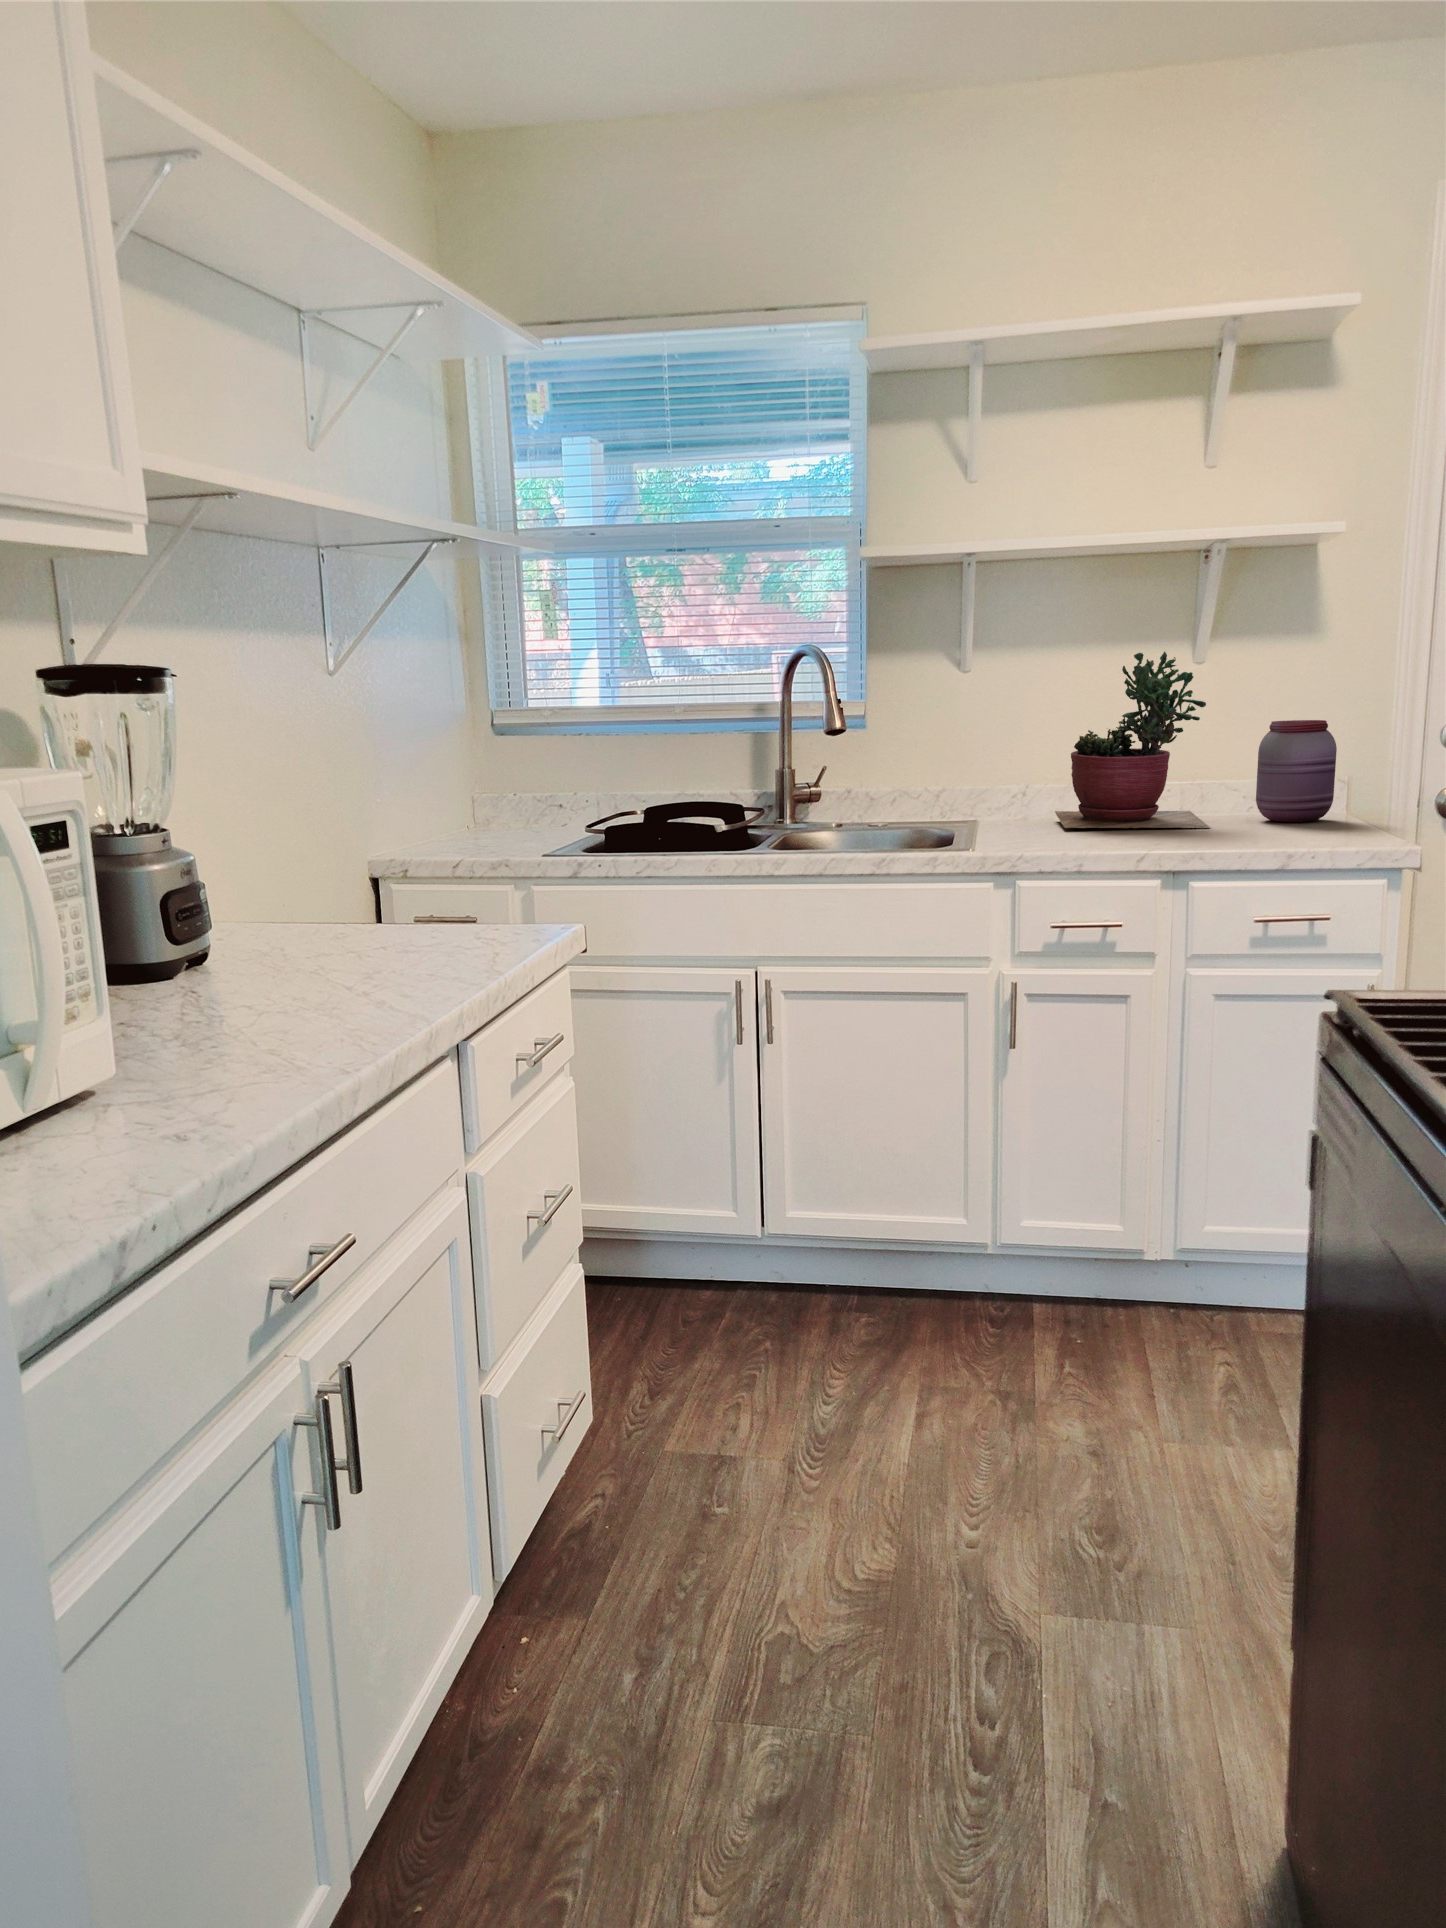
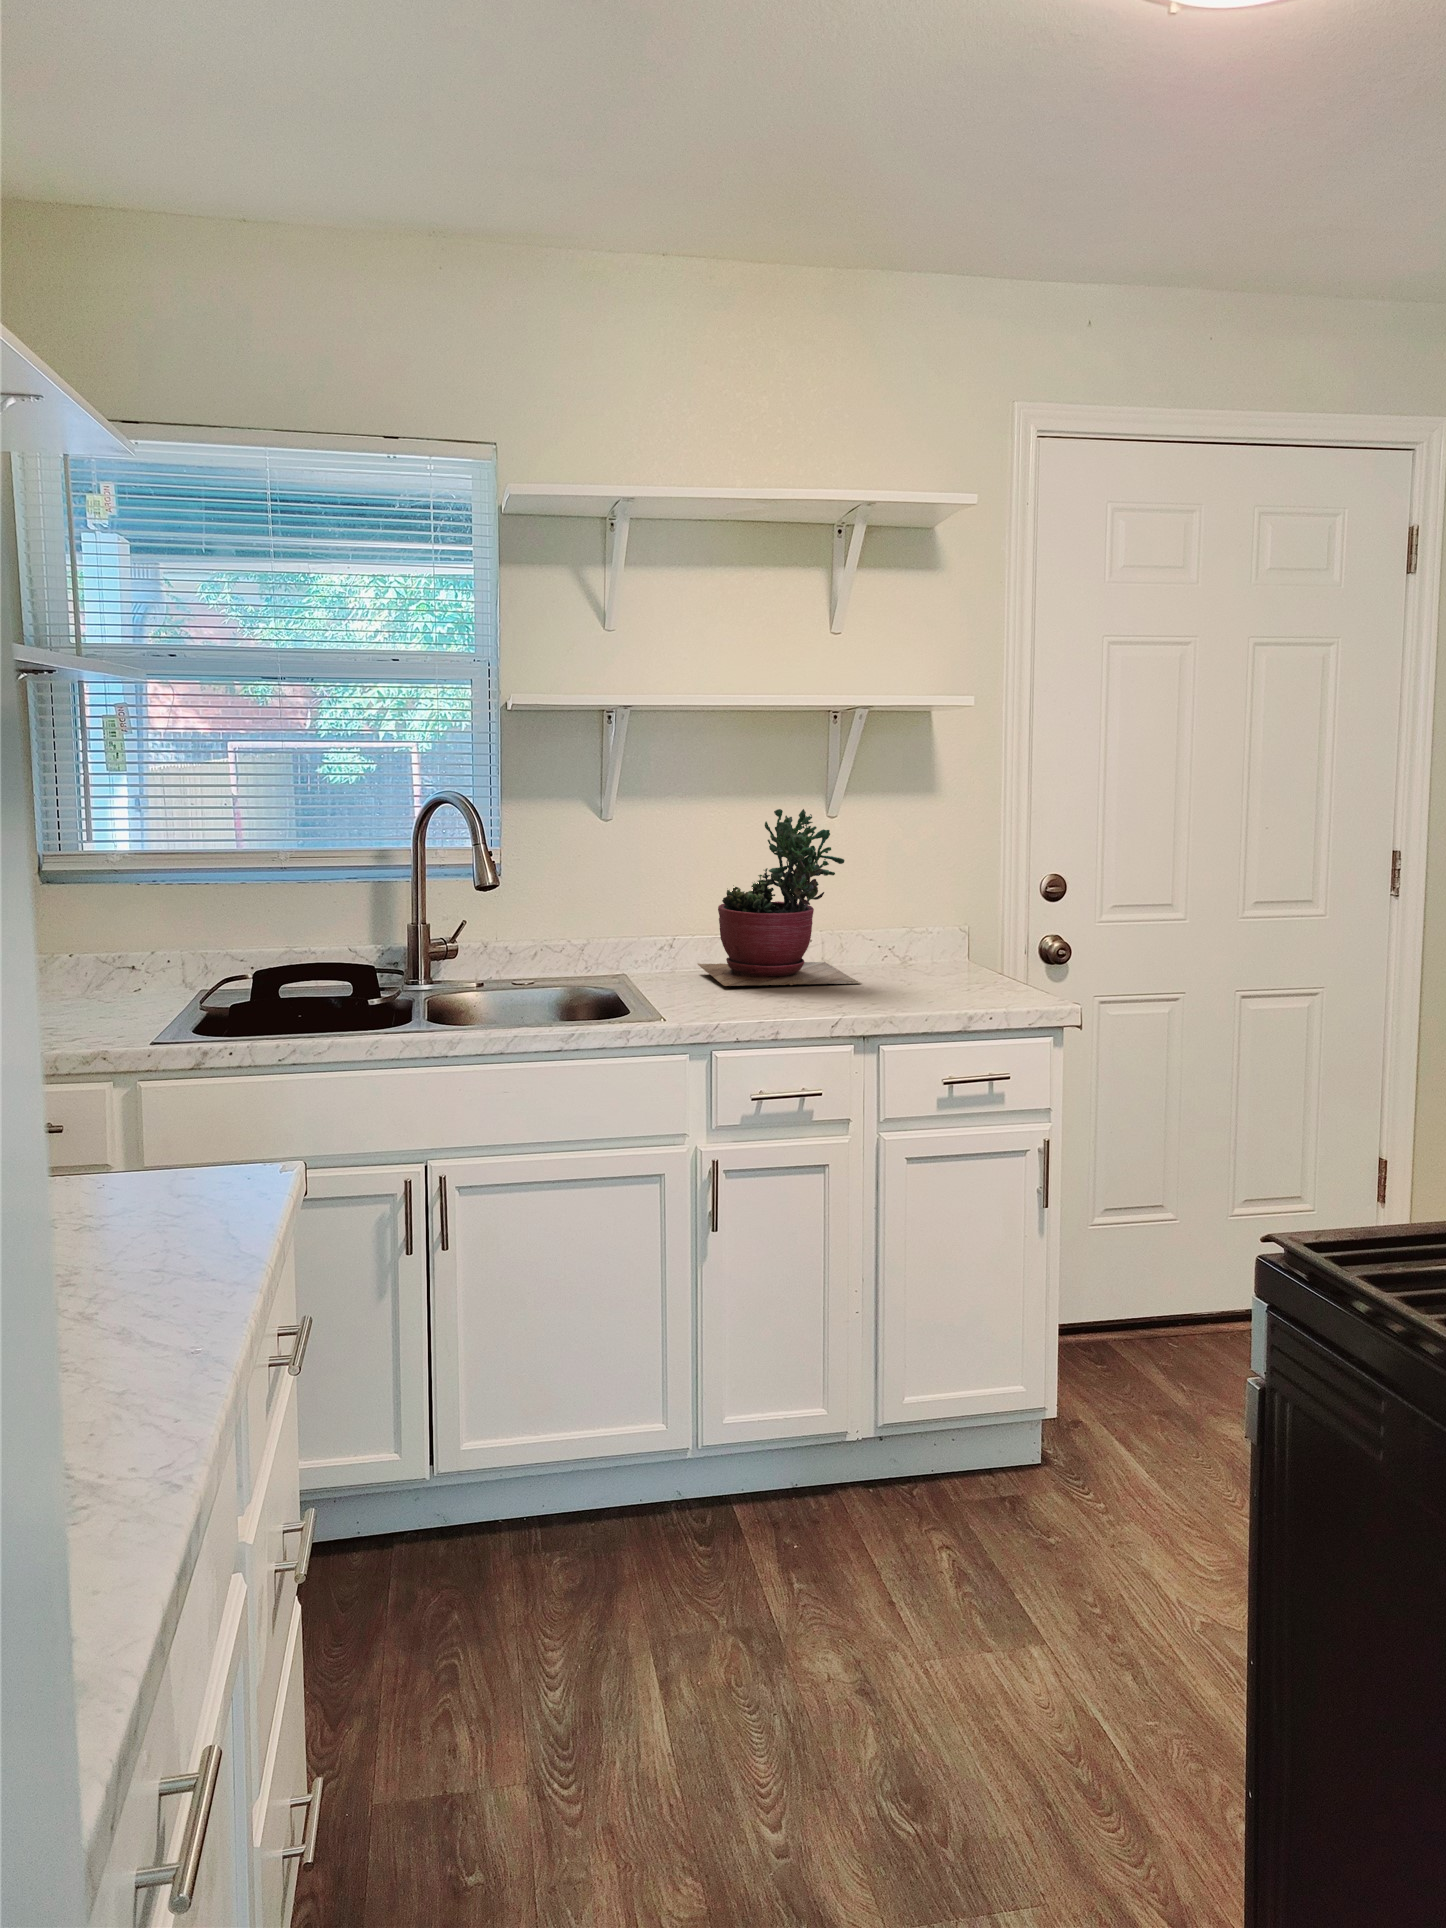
jar: present [1256,720,1337,822] -> none [890,877,960,975]

